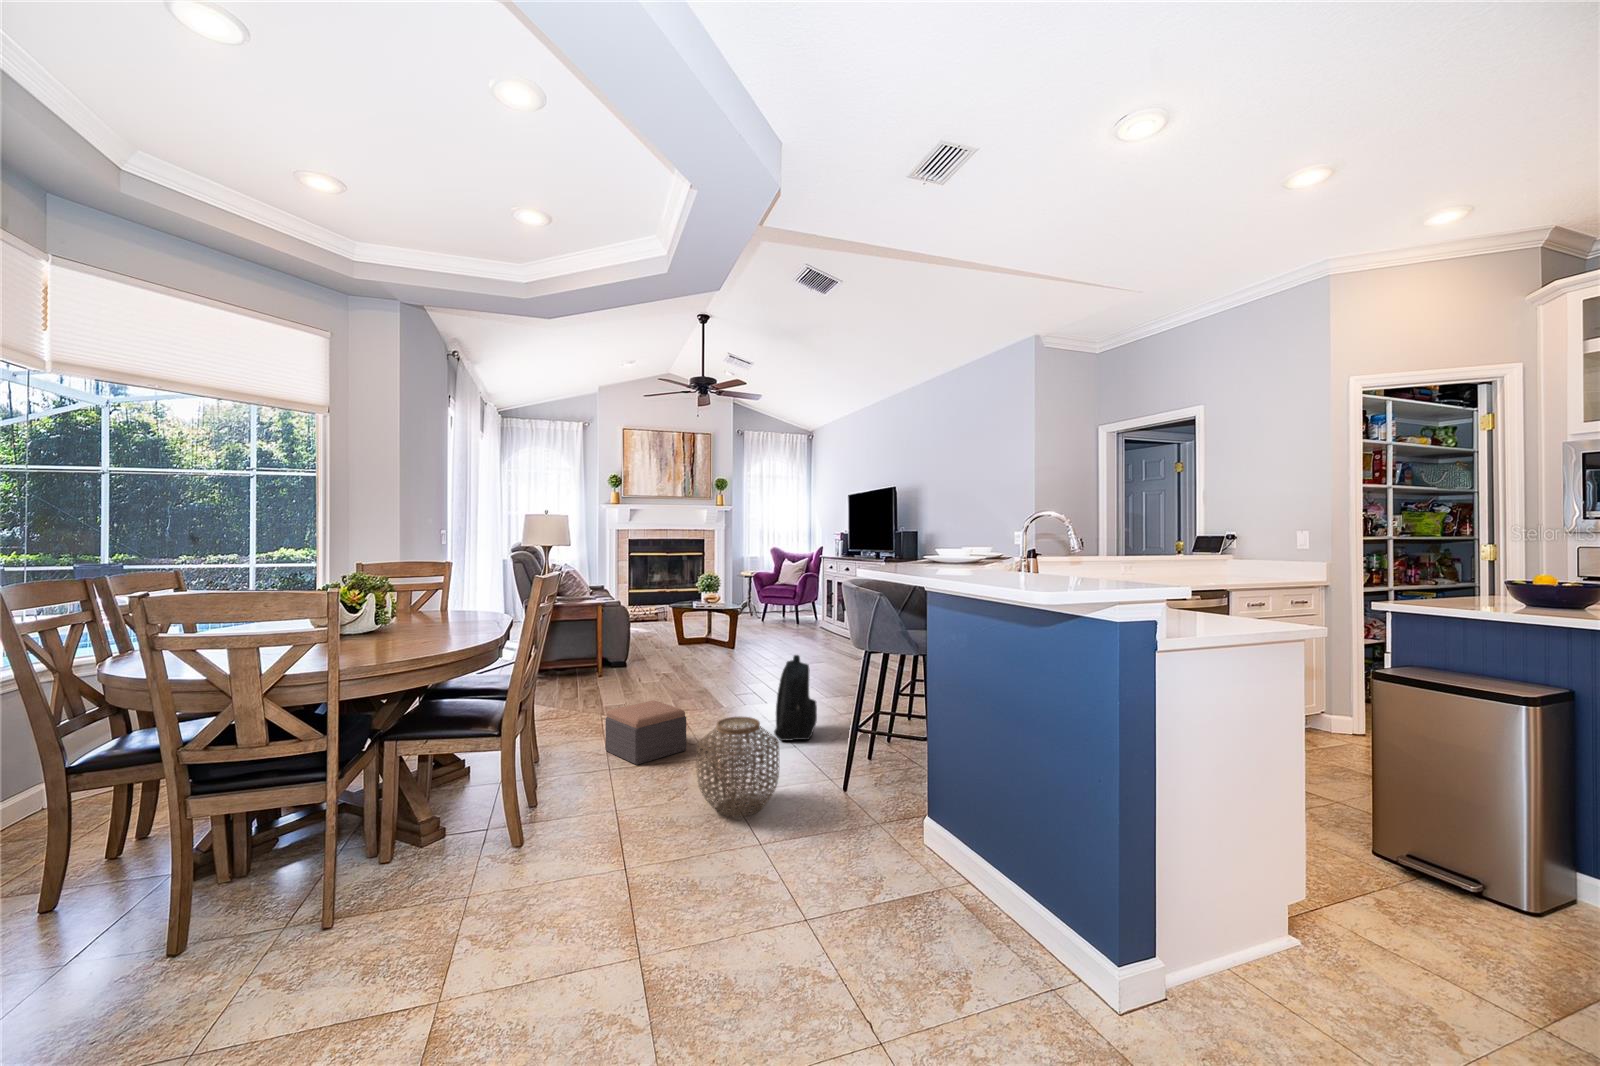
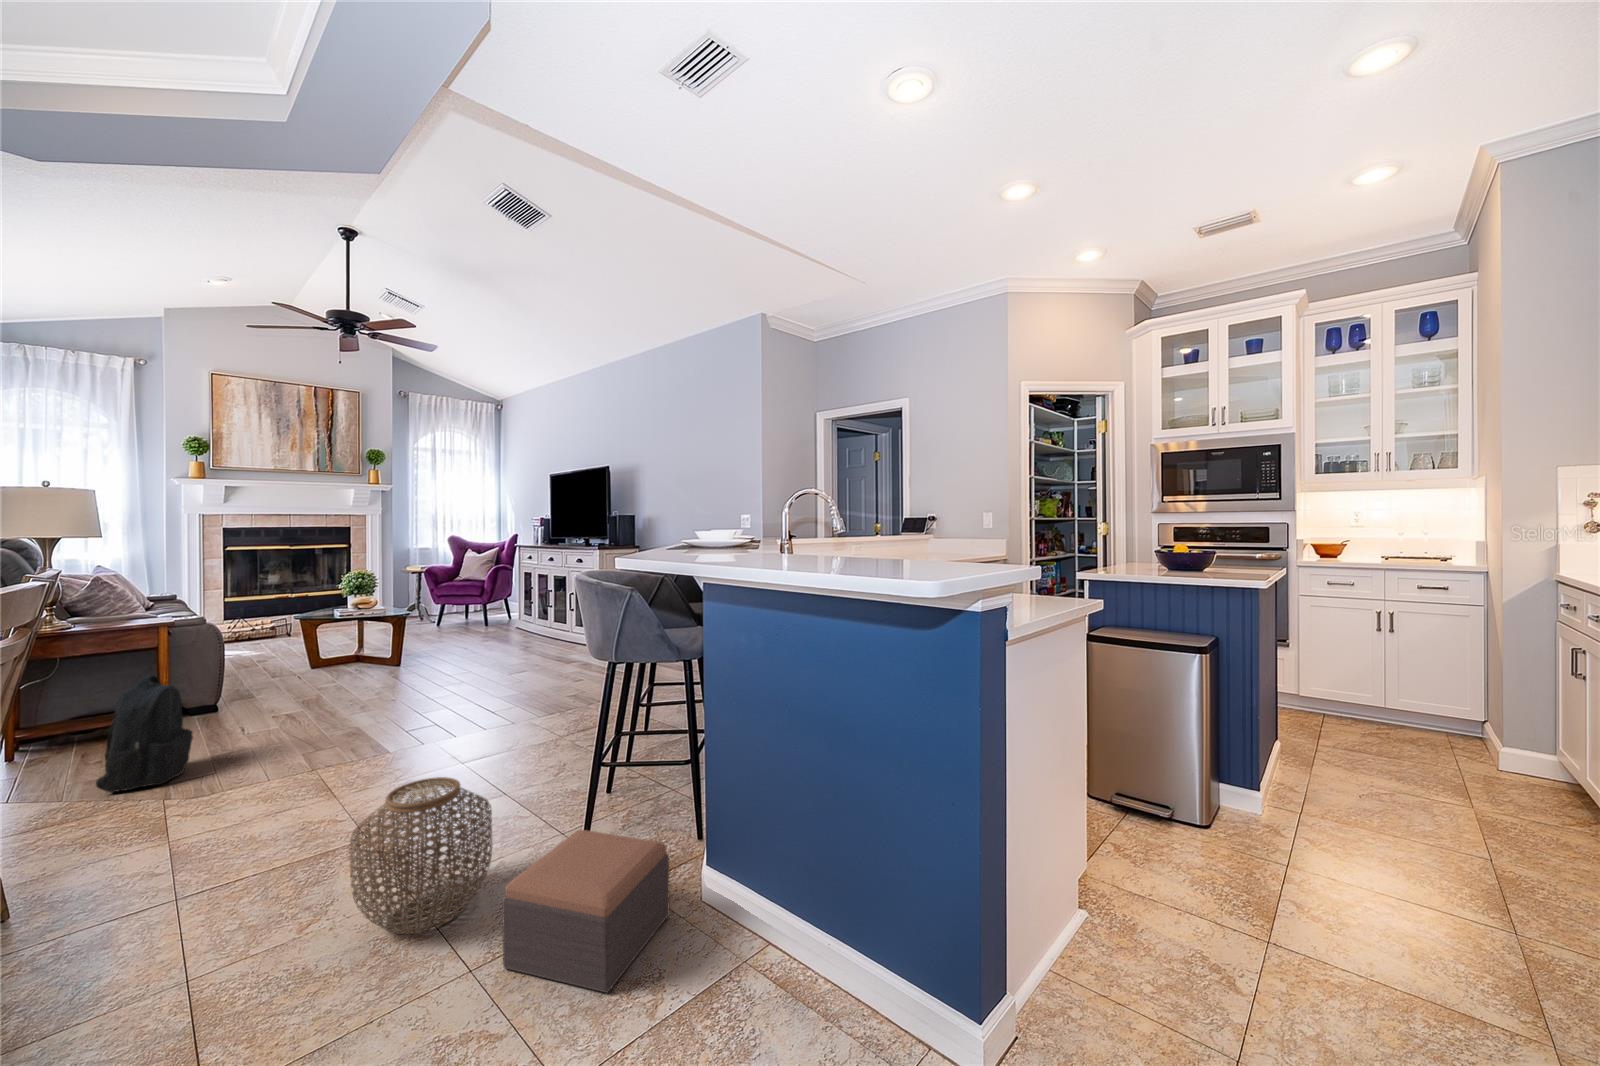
backpack: present [774,655,817,741] -> present [96,675,193,793]
footstool: present [605,700,686,765] -> present [502,829,669,993]

